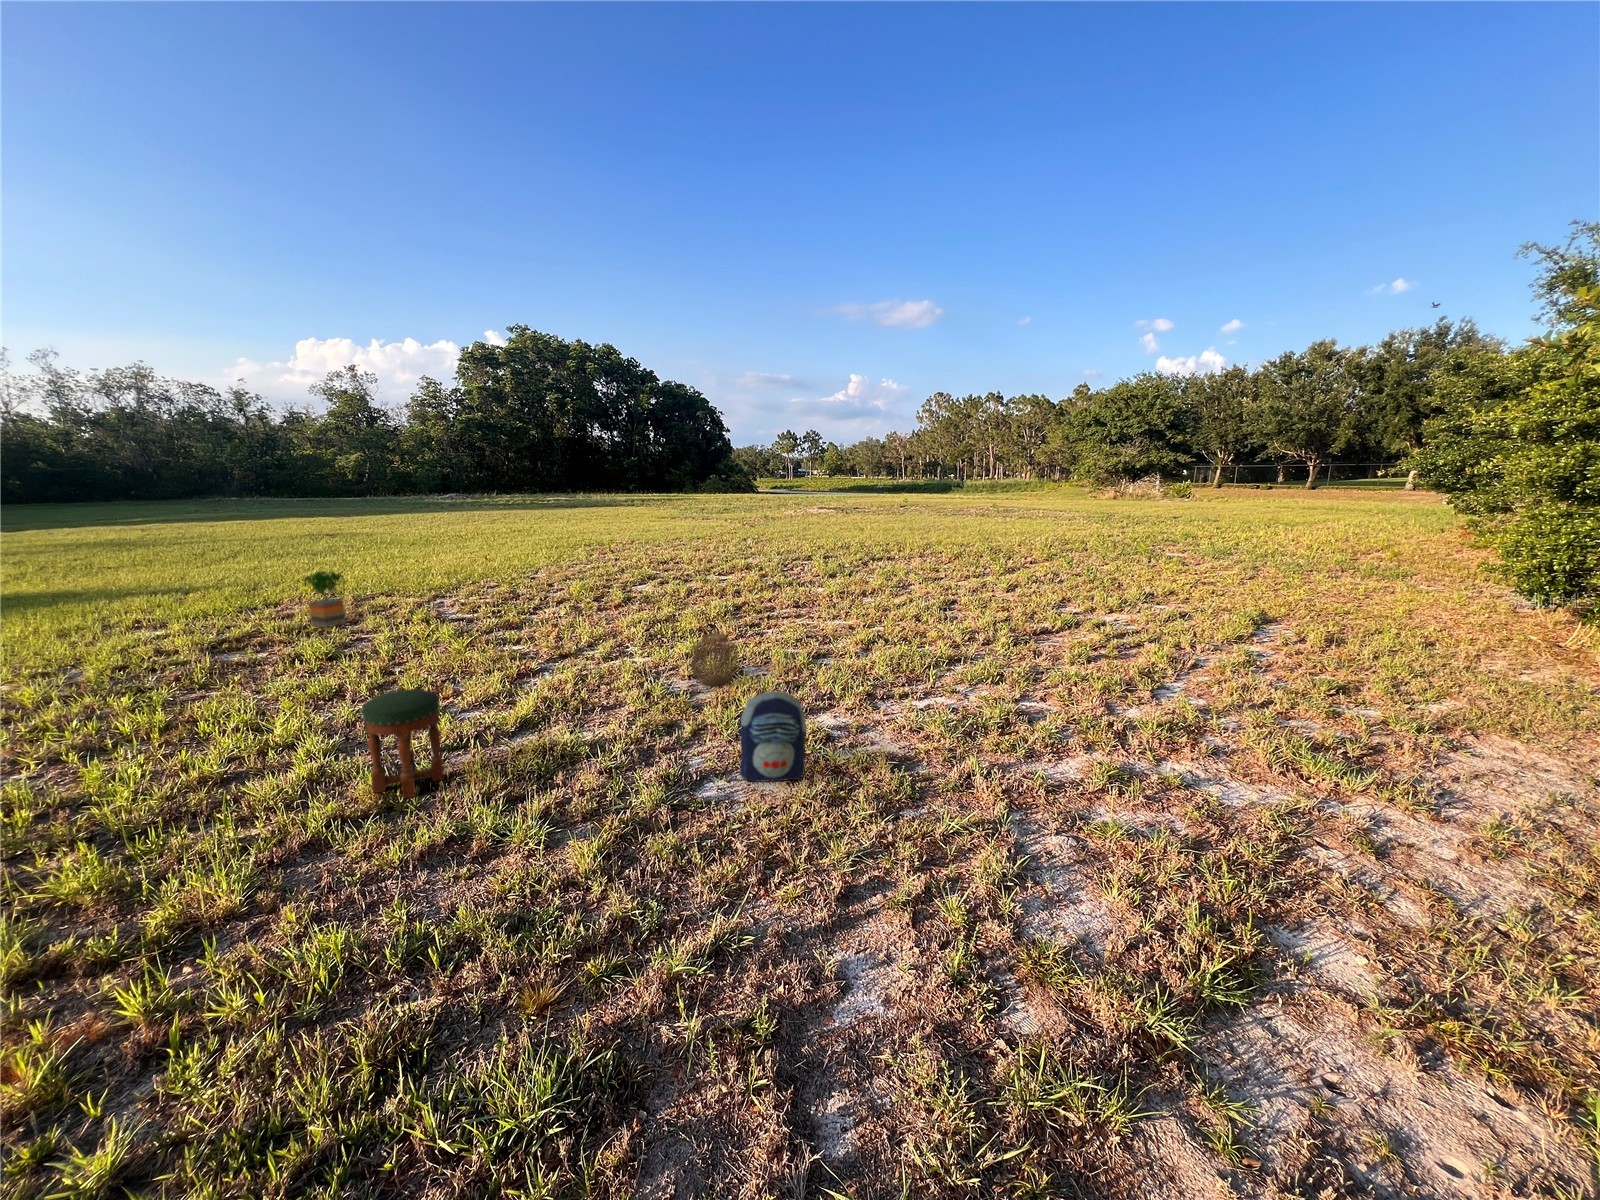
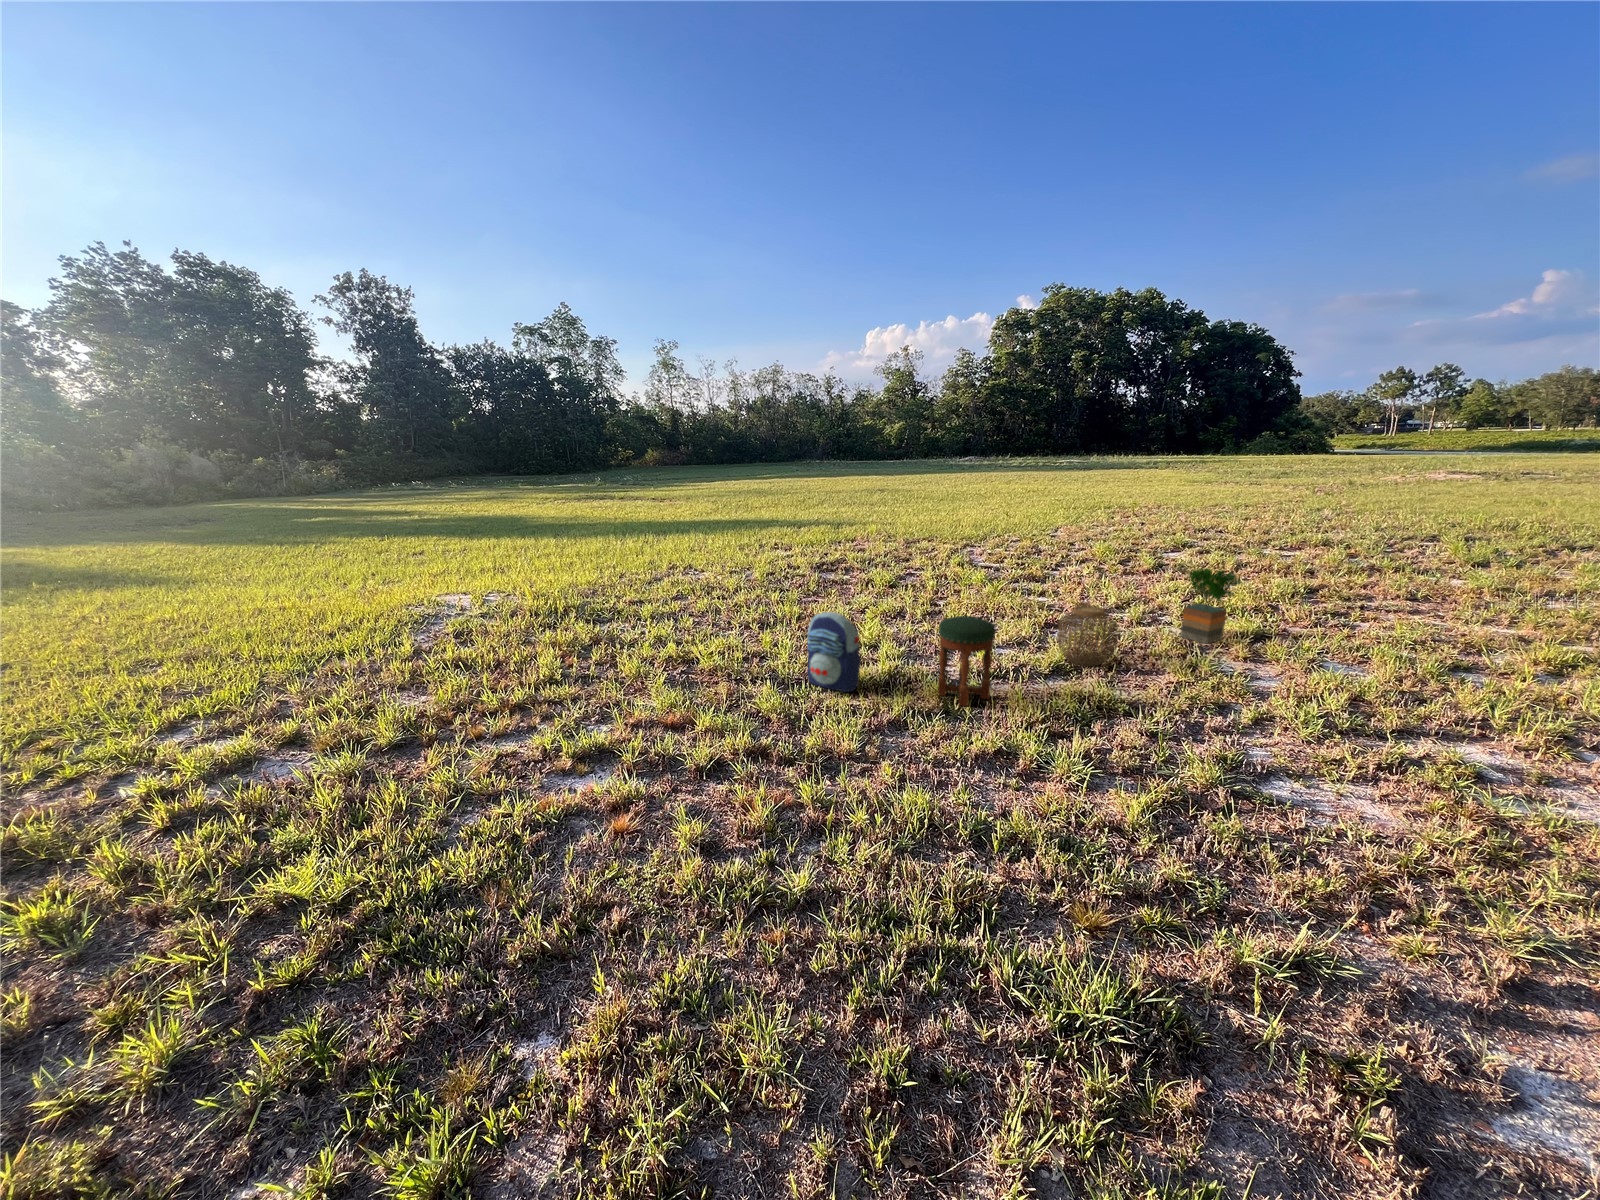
potted tree: present [303,571,348,628] -> present [1180,568,1241,644]
woven basket: present [691,633,738,686] -> present [1057,605,1118,666]
backpack: present [740,691,806,782] -> present [807,612,861,692]

